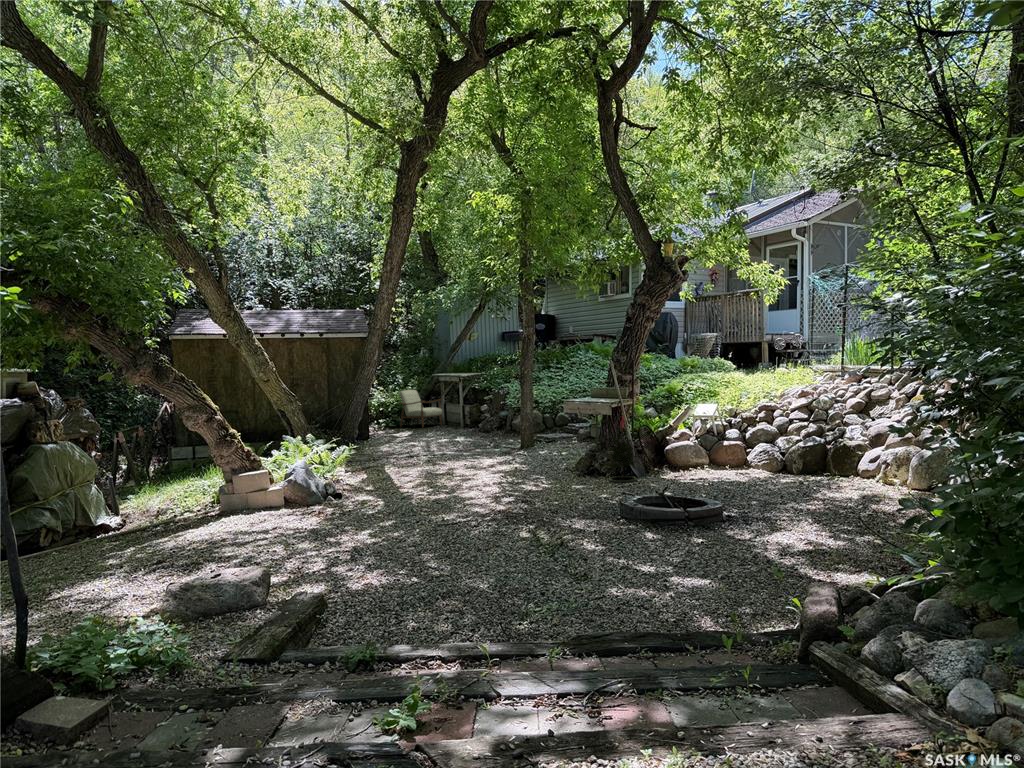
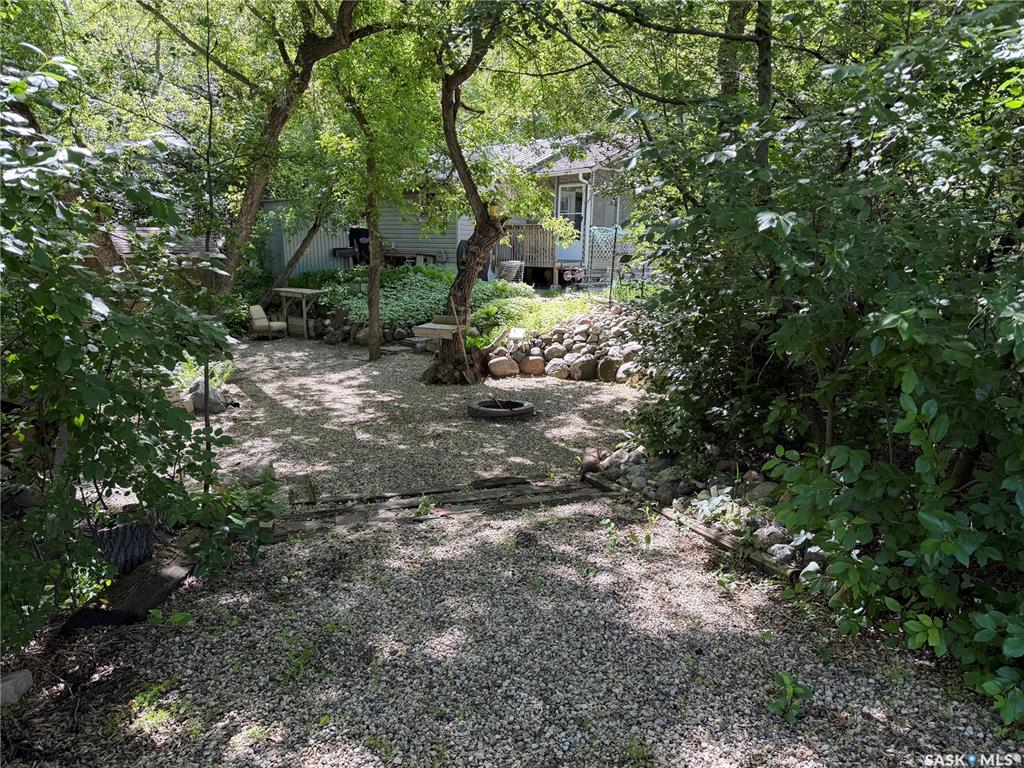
potted tree: present [609,436,637,482] -> none [449,352,471,389]

